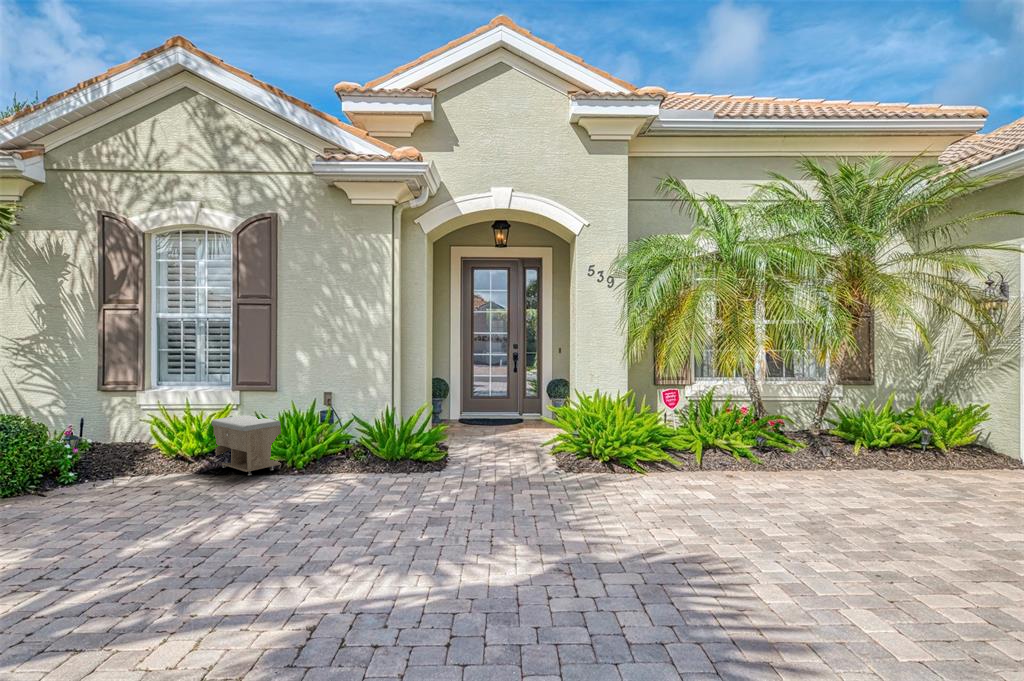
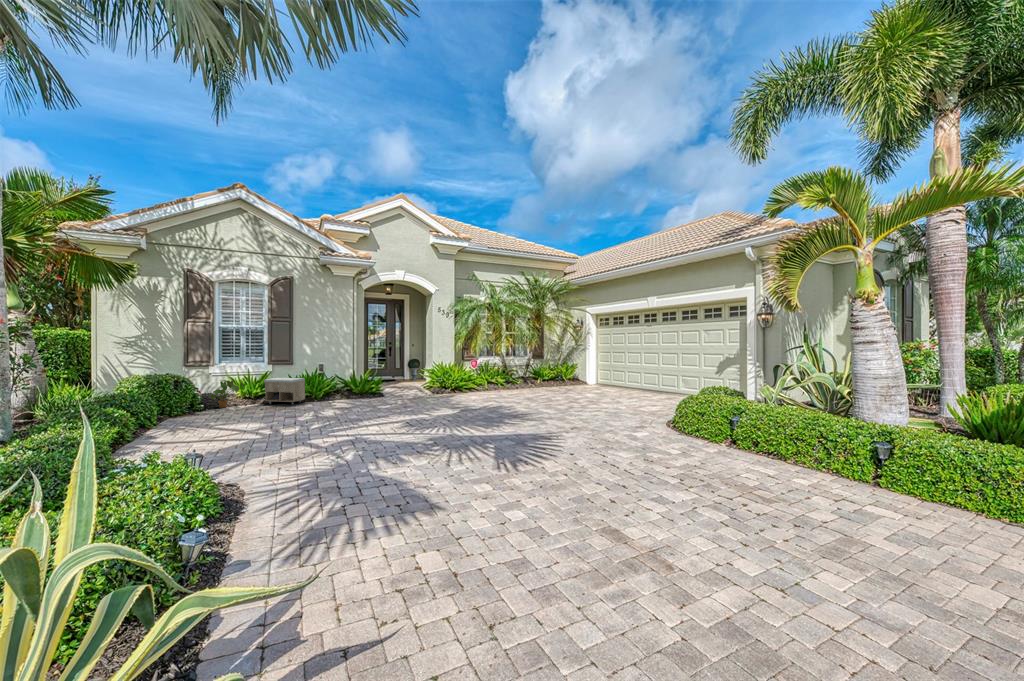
house plant: none [112,418,180,473] -> present [209,381,244,408]

